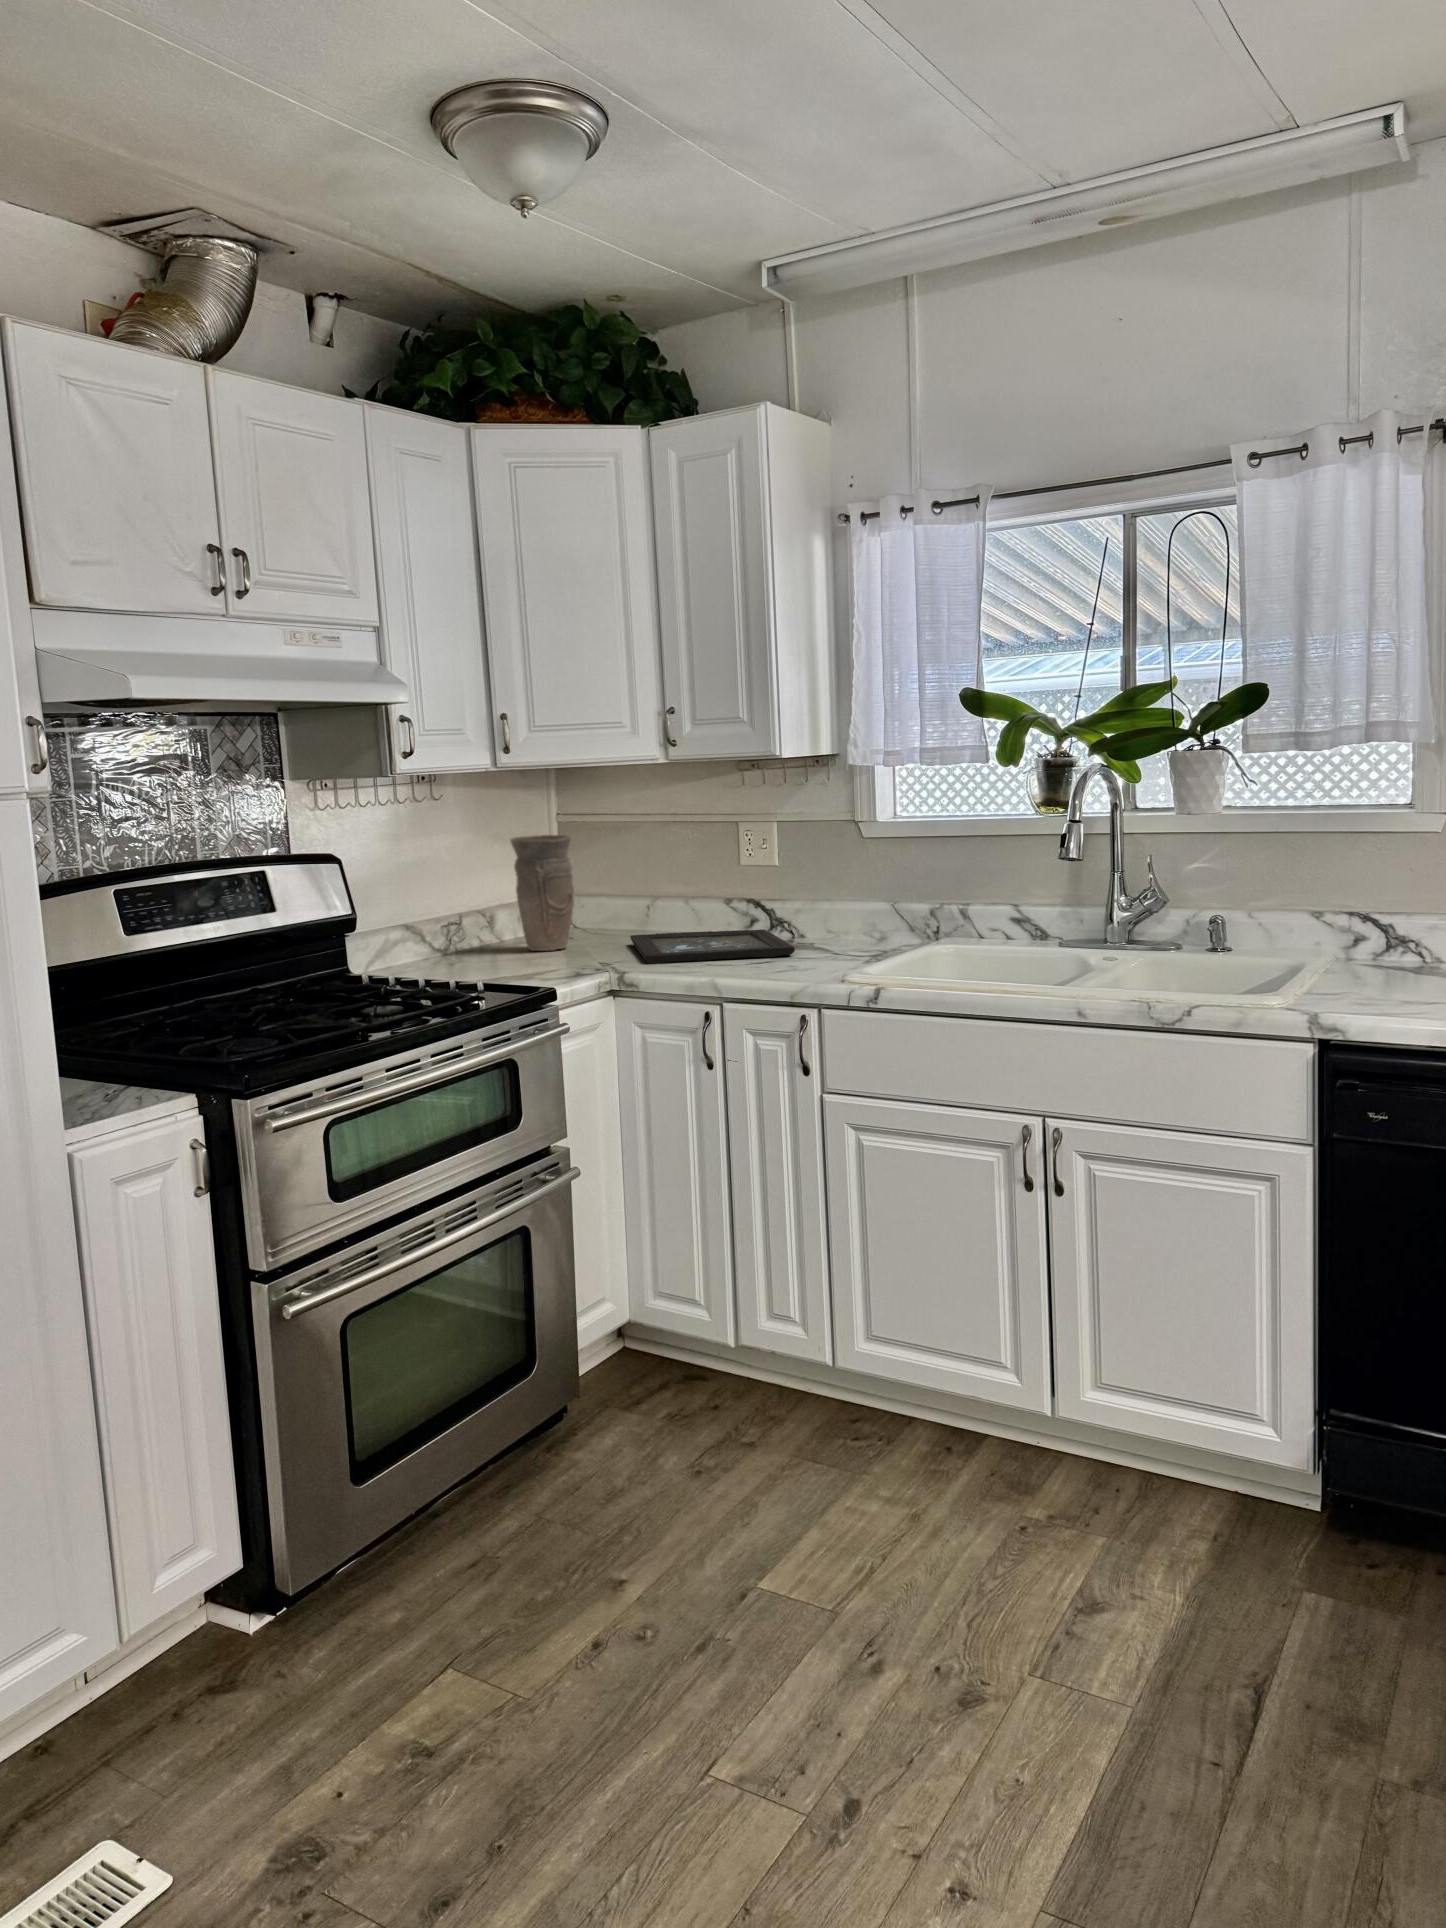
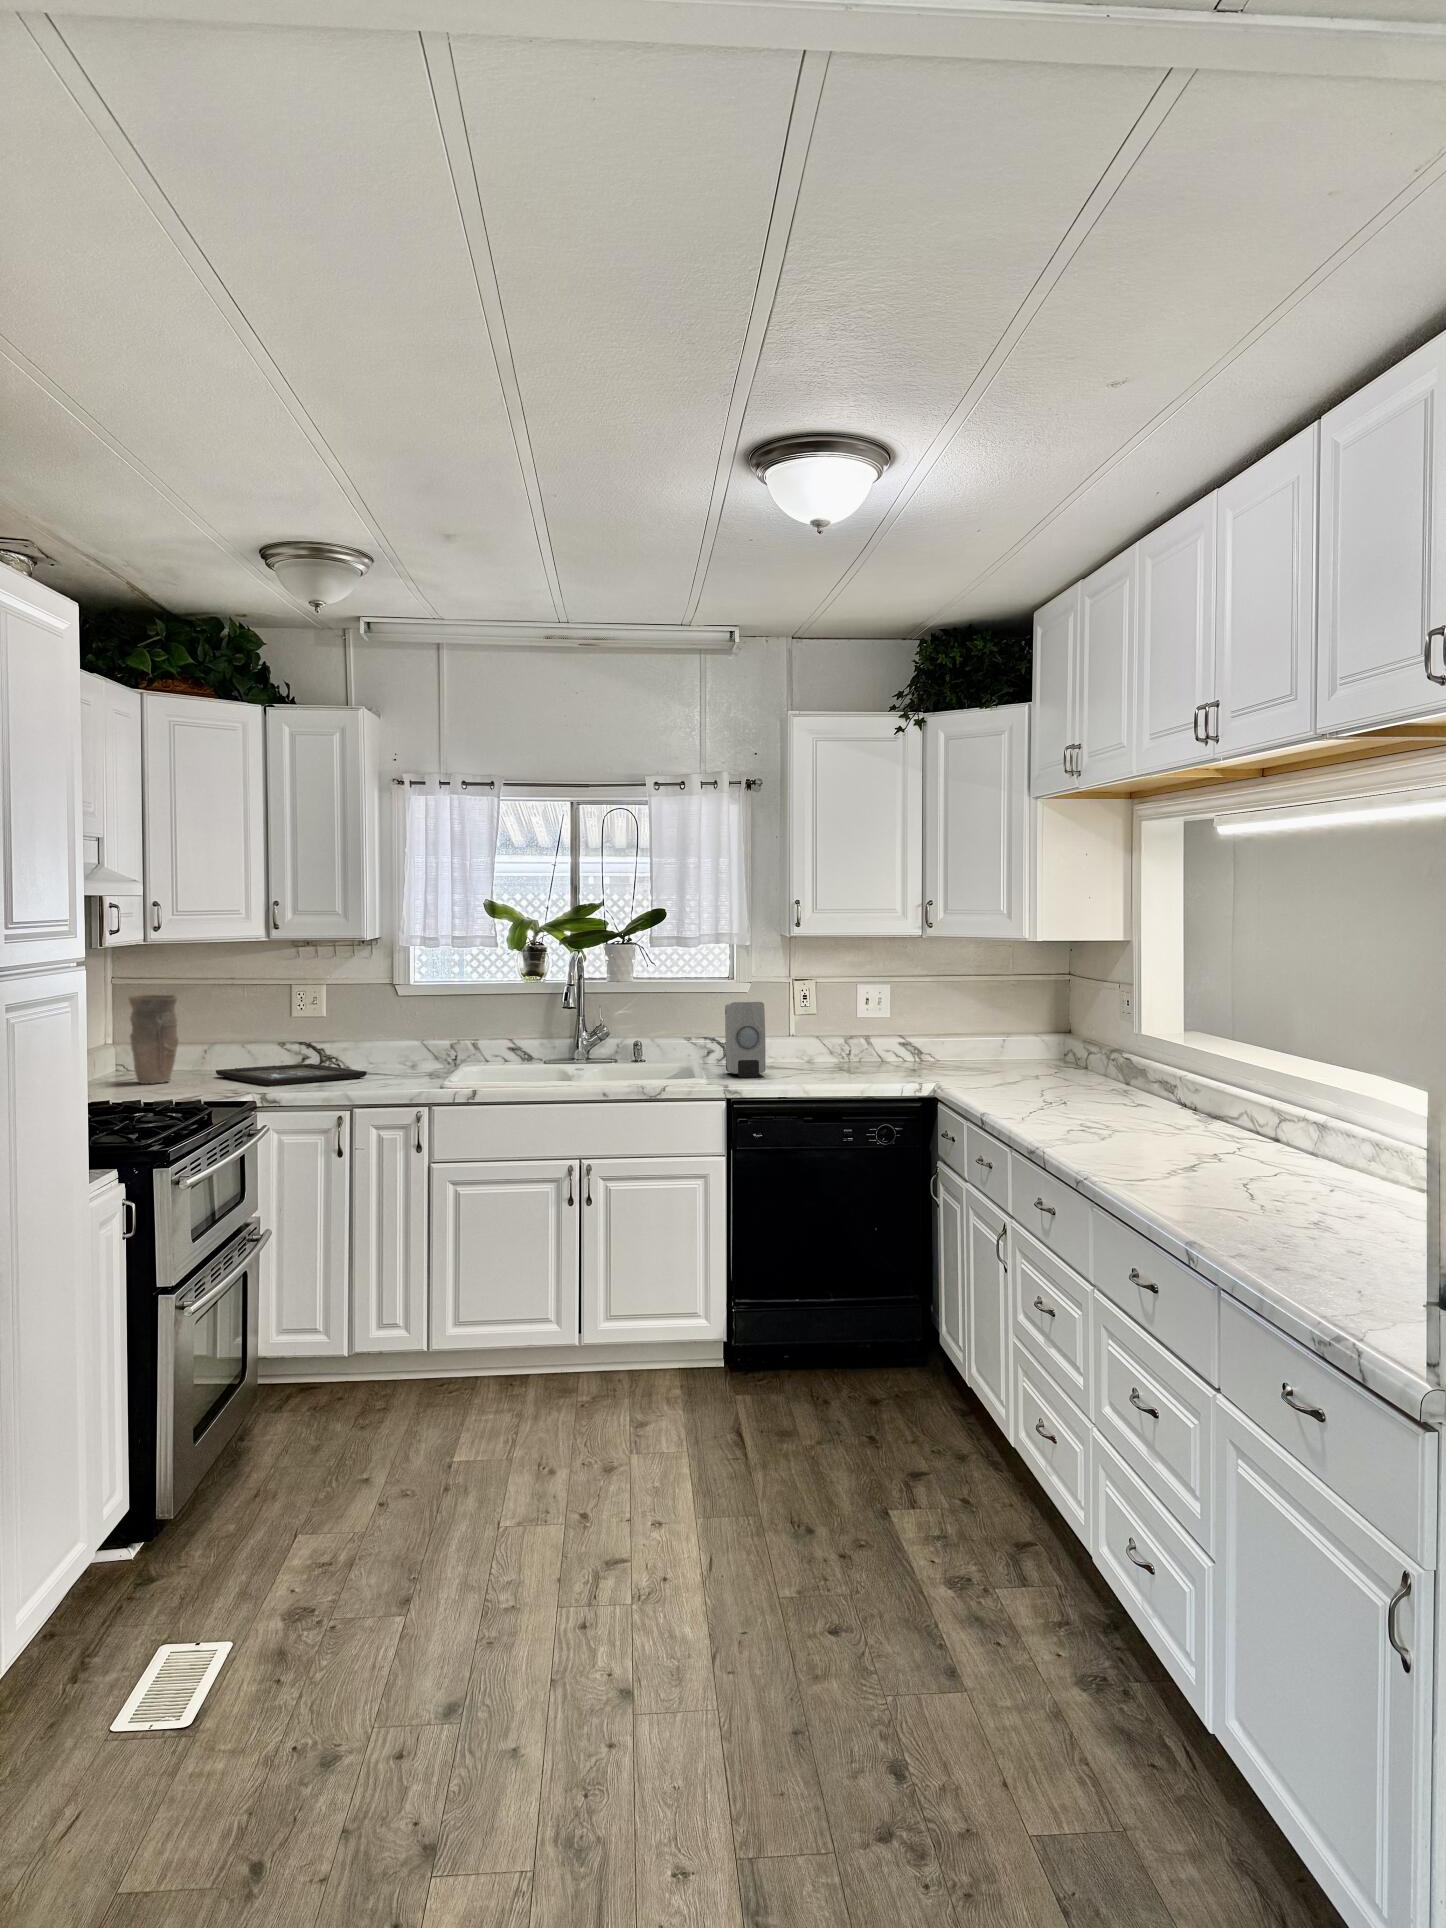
soap dispenser: none [1359,851,1435,992] -> present [725,1002,766,1077]

